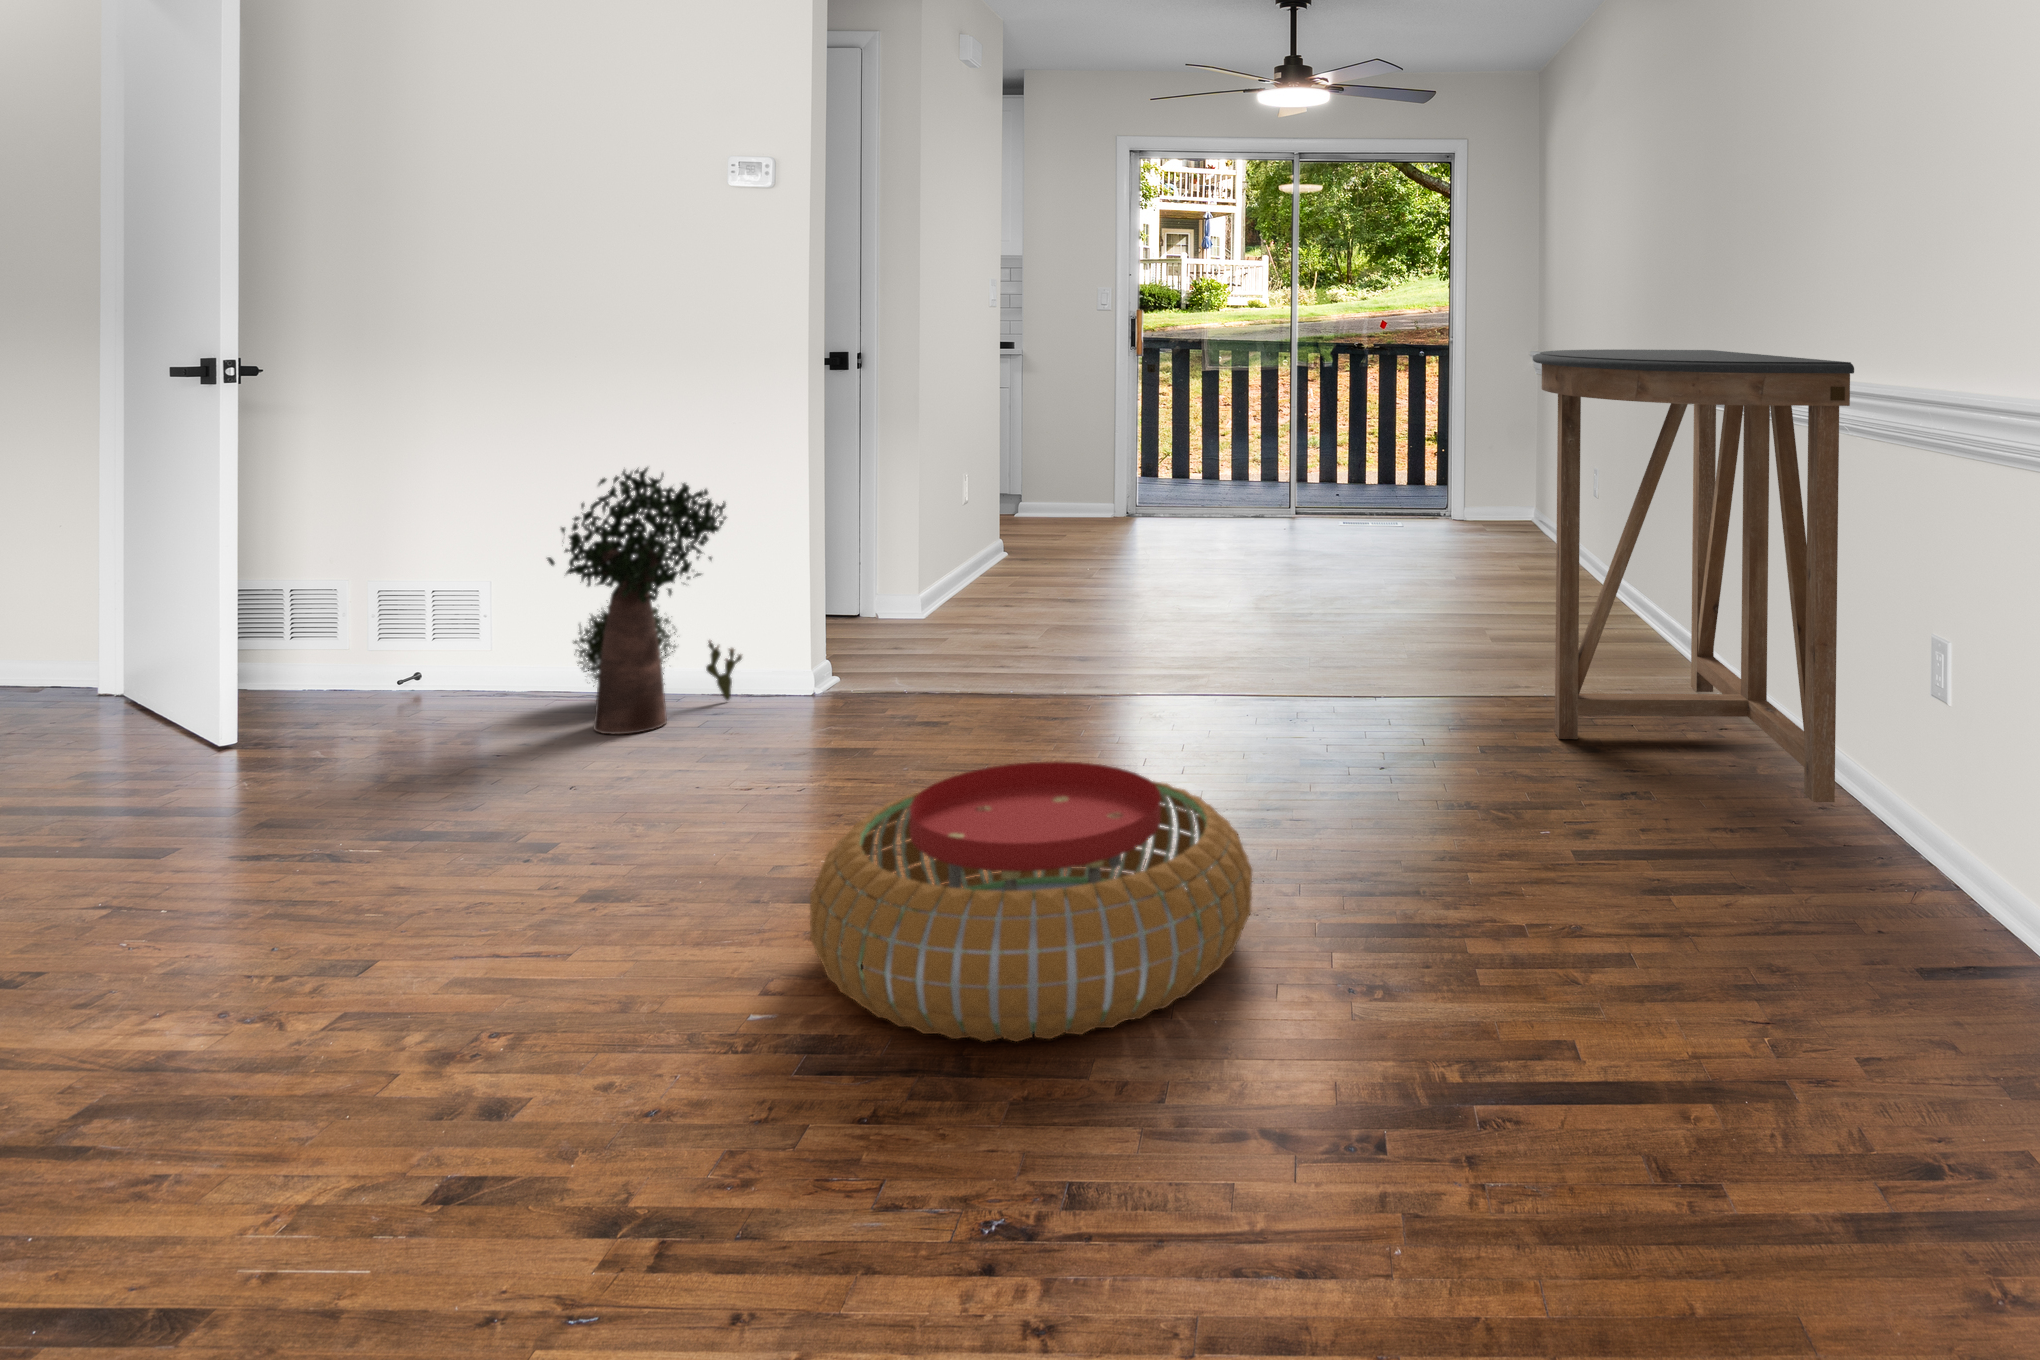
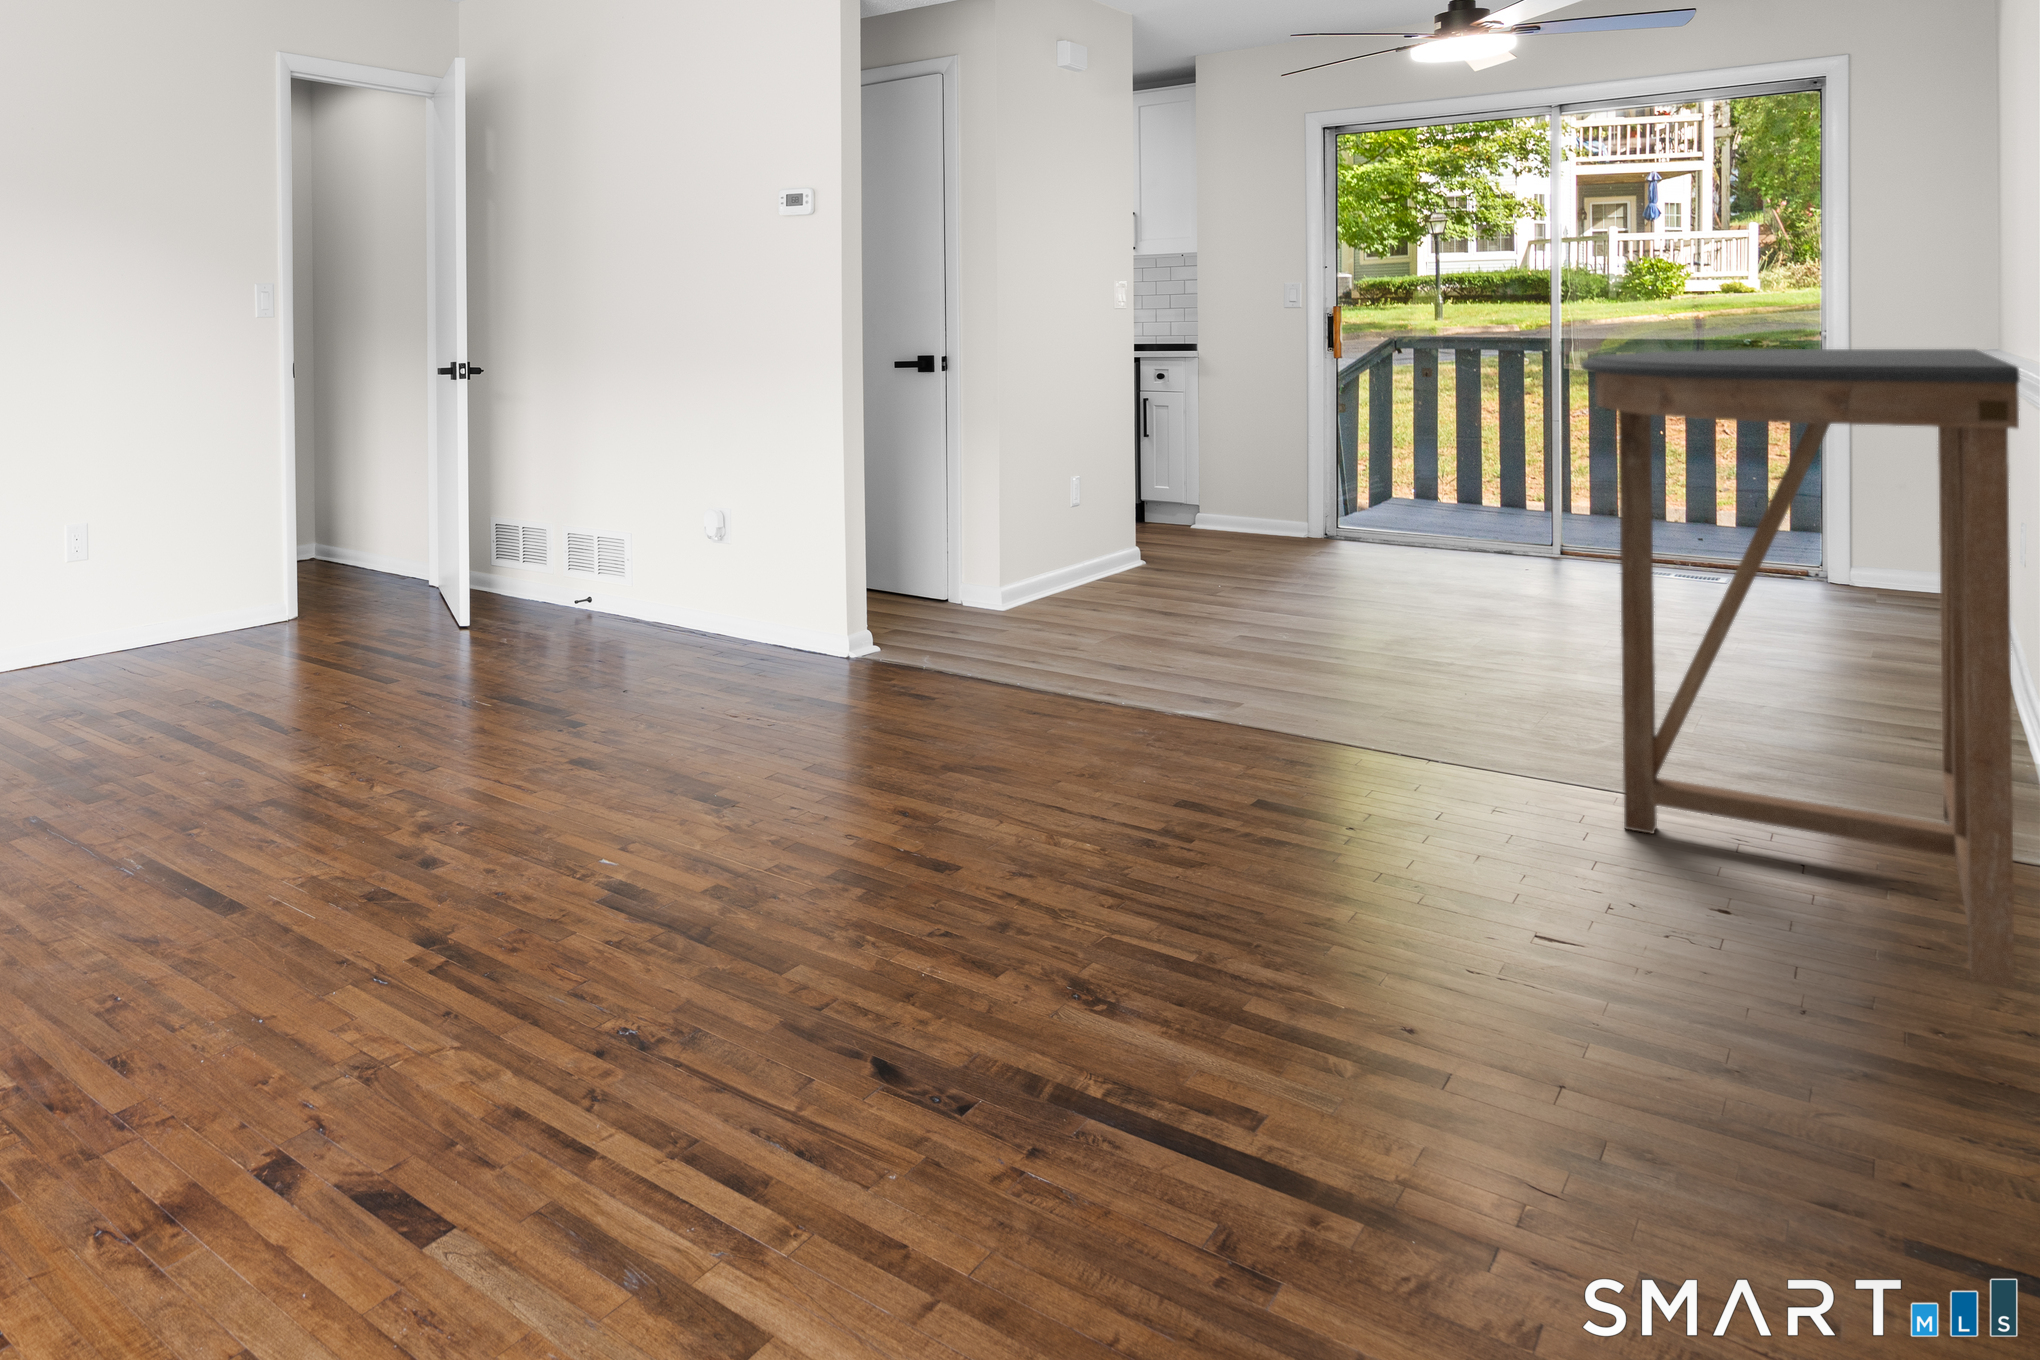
potted plant: present [547,468,742,734] -> none [638,449,796,660]
pouf: present [810,761,1252,1042] -> none [646,712,1028,938]

